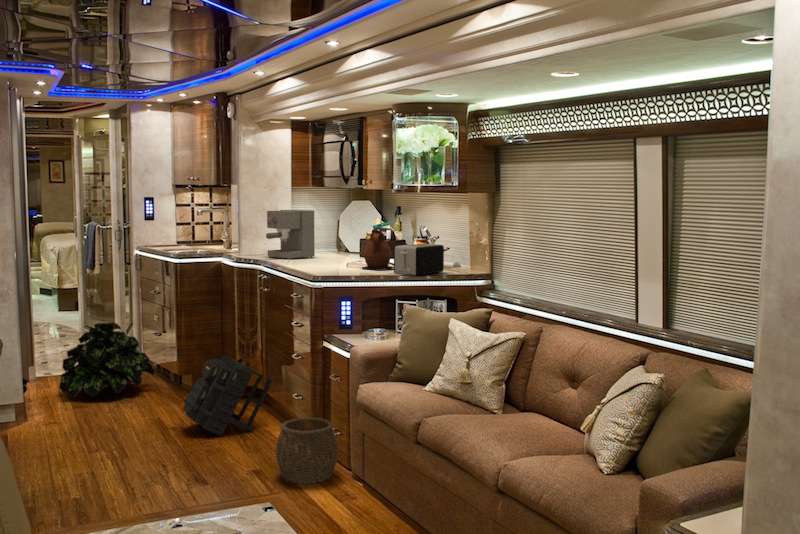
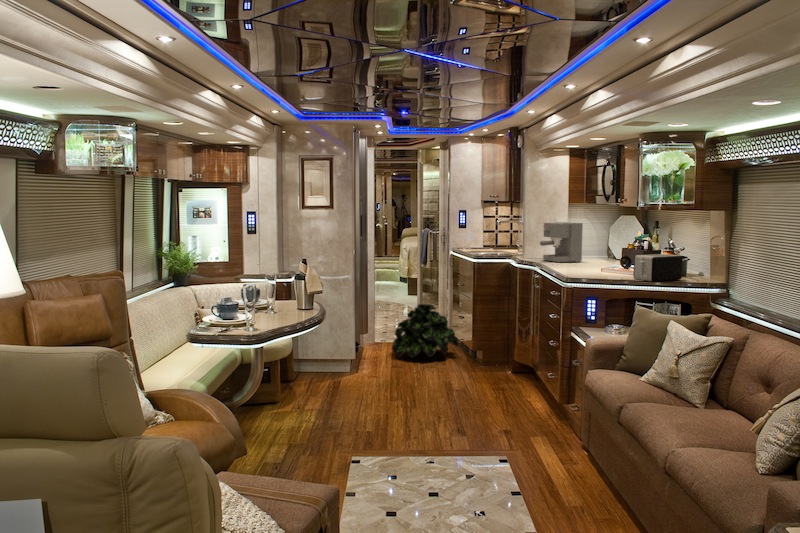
ceramic pitcher: present [362,230,394,269] -> none [608,241,642,275]
backpack: present [184,355,272,436] -> none [467,335,536,399]
woven basket: present [276,418,338,484] -> none [522,391,573,446]

